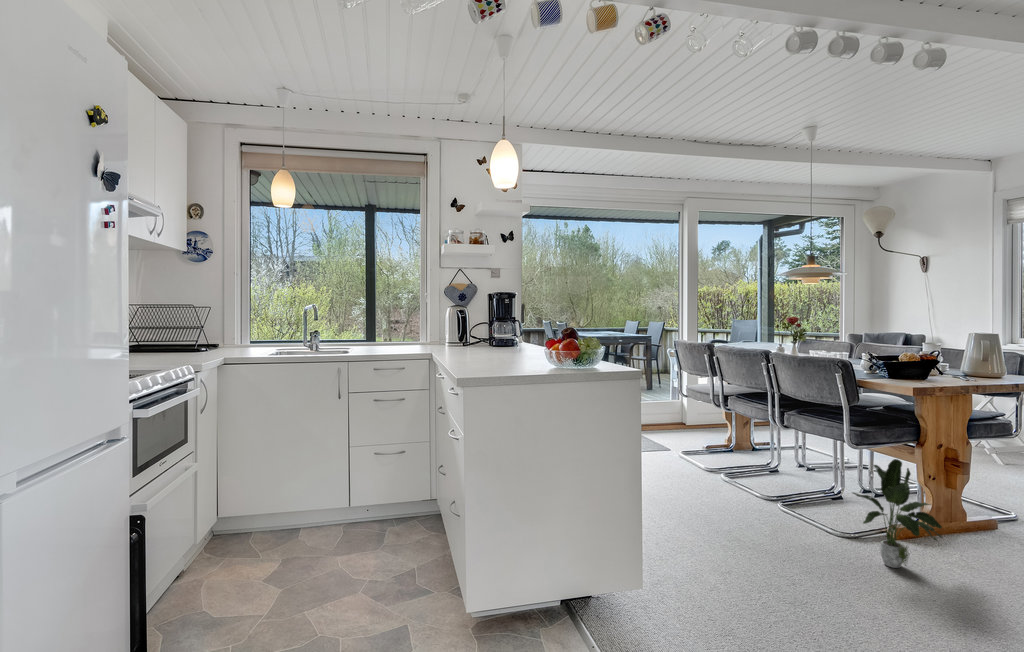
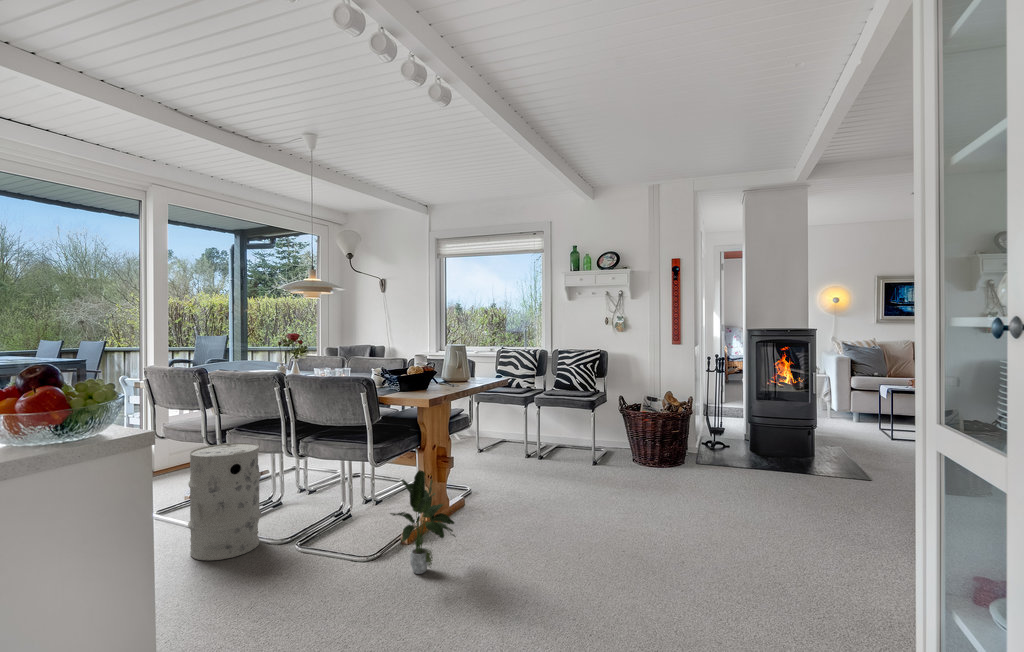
trash can: none [691,405,747,498] -> present [188,443,262,560]

